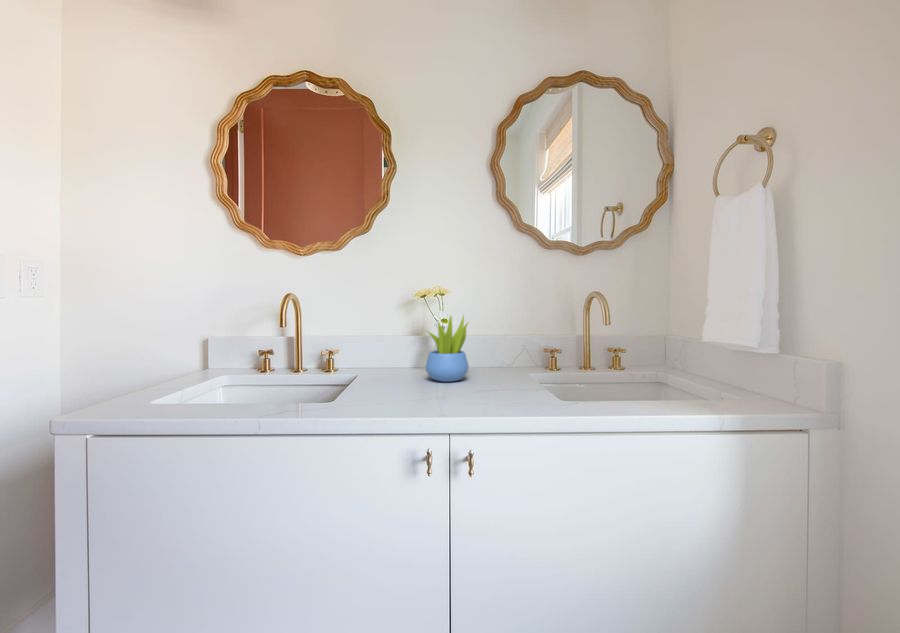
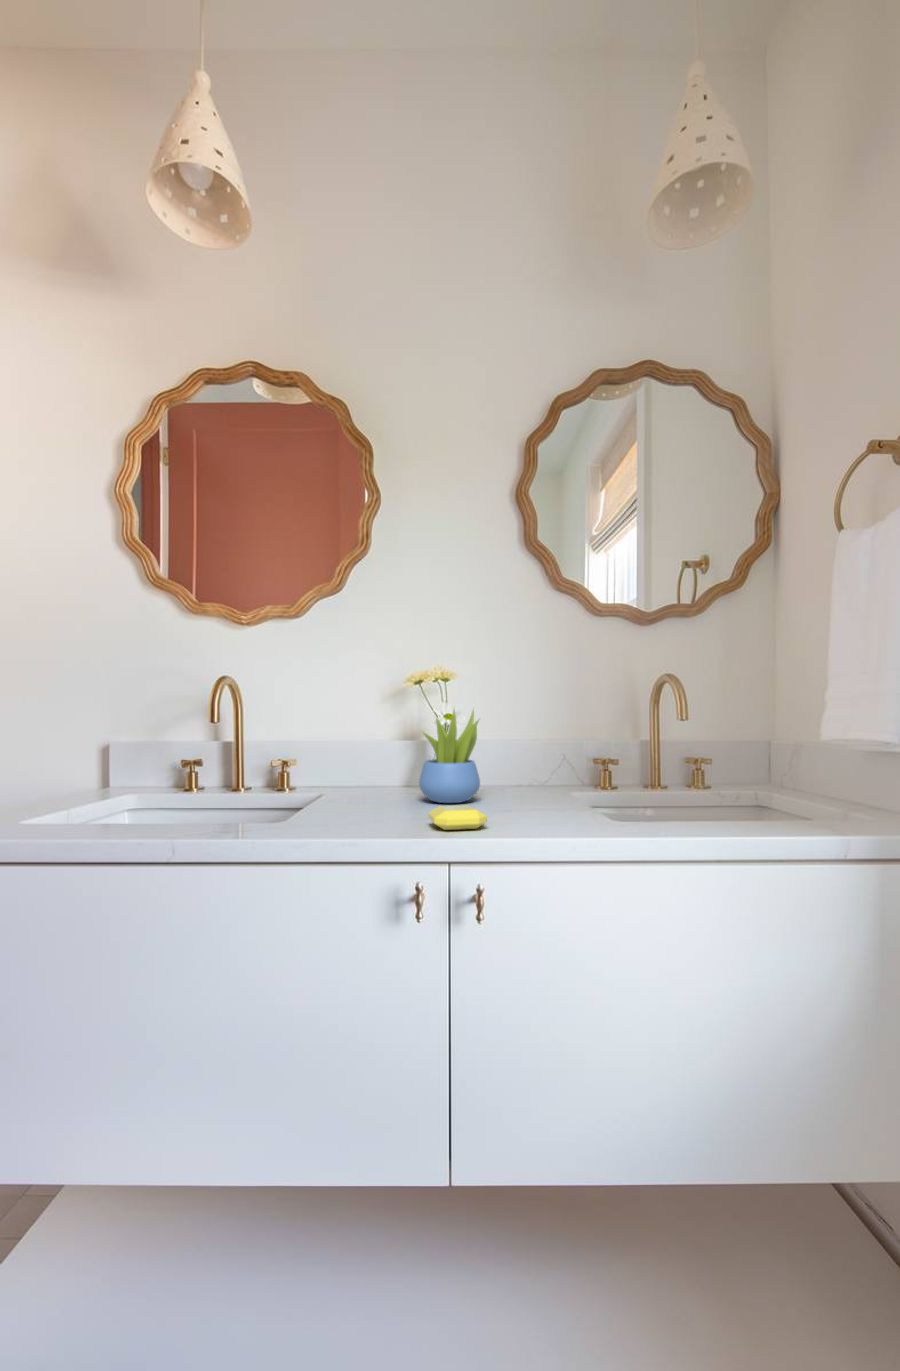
soap bar: none [434,386,478,406] -> present [428,805,487,830]

